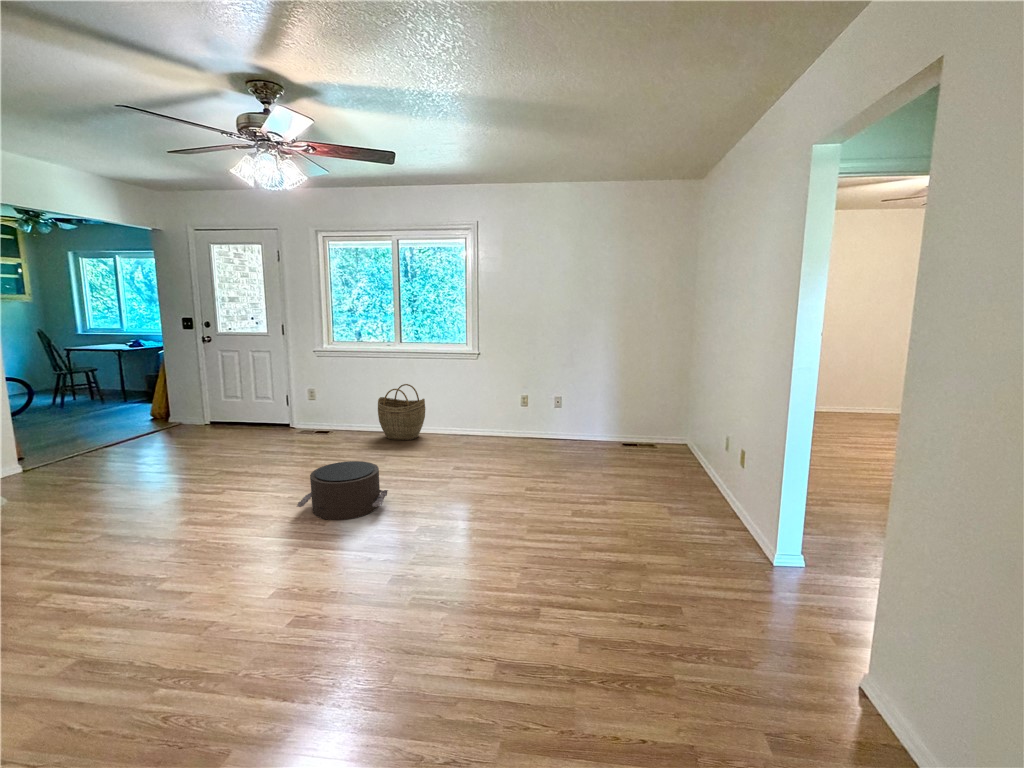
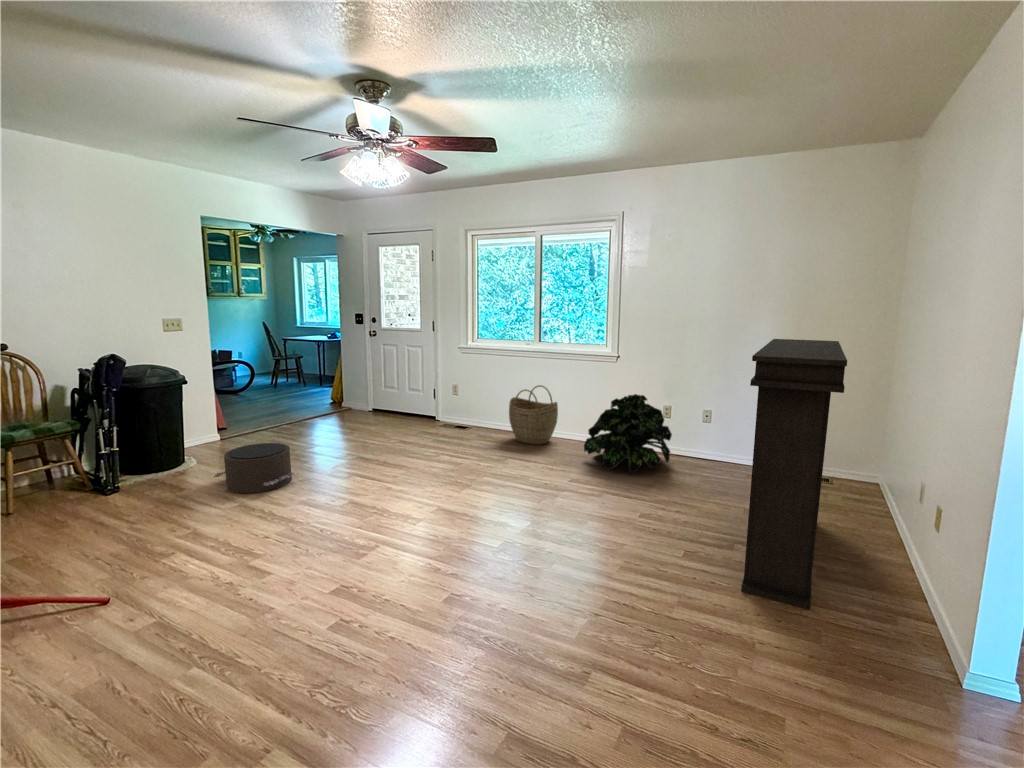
console table: none [612,334,687,534] -> present [741,339,847,610]
potted plant: none [456,386,532,455] -> present [584,394,672,473]
pouf: present [297,461,388,520] -> present [213,443,293,494]

